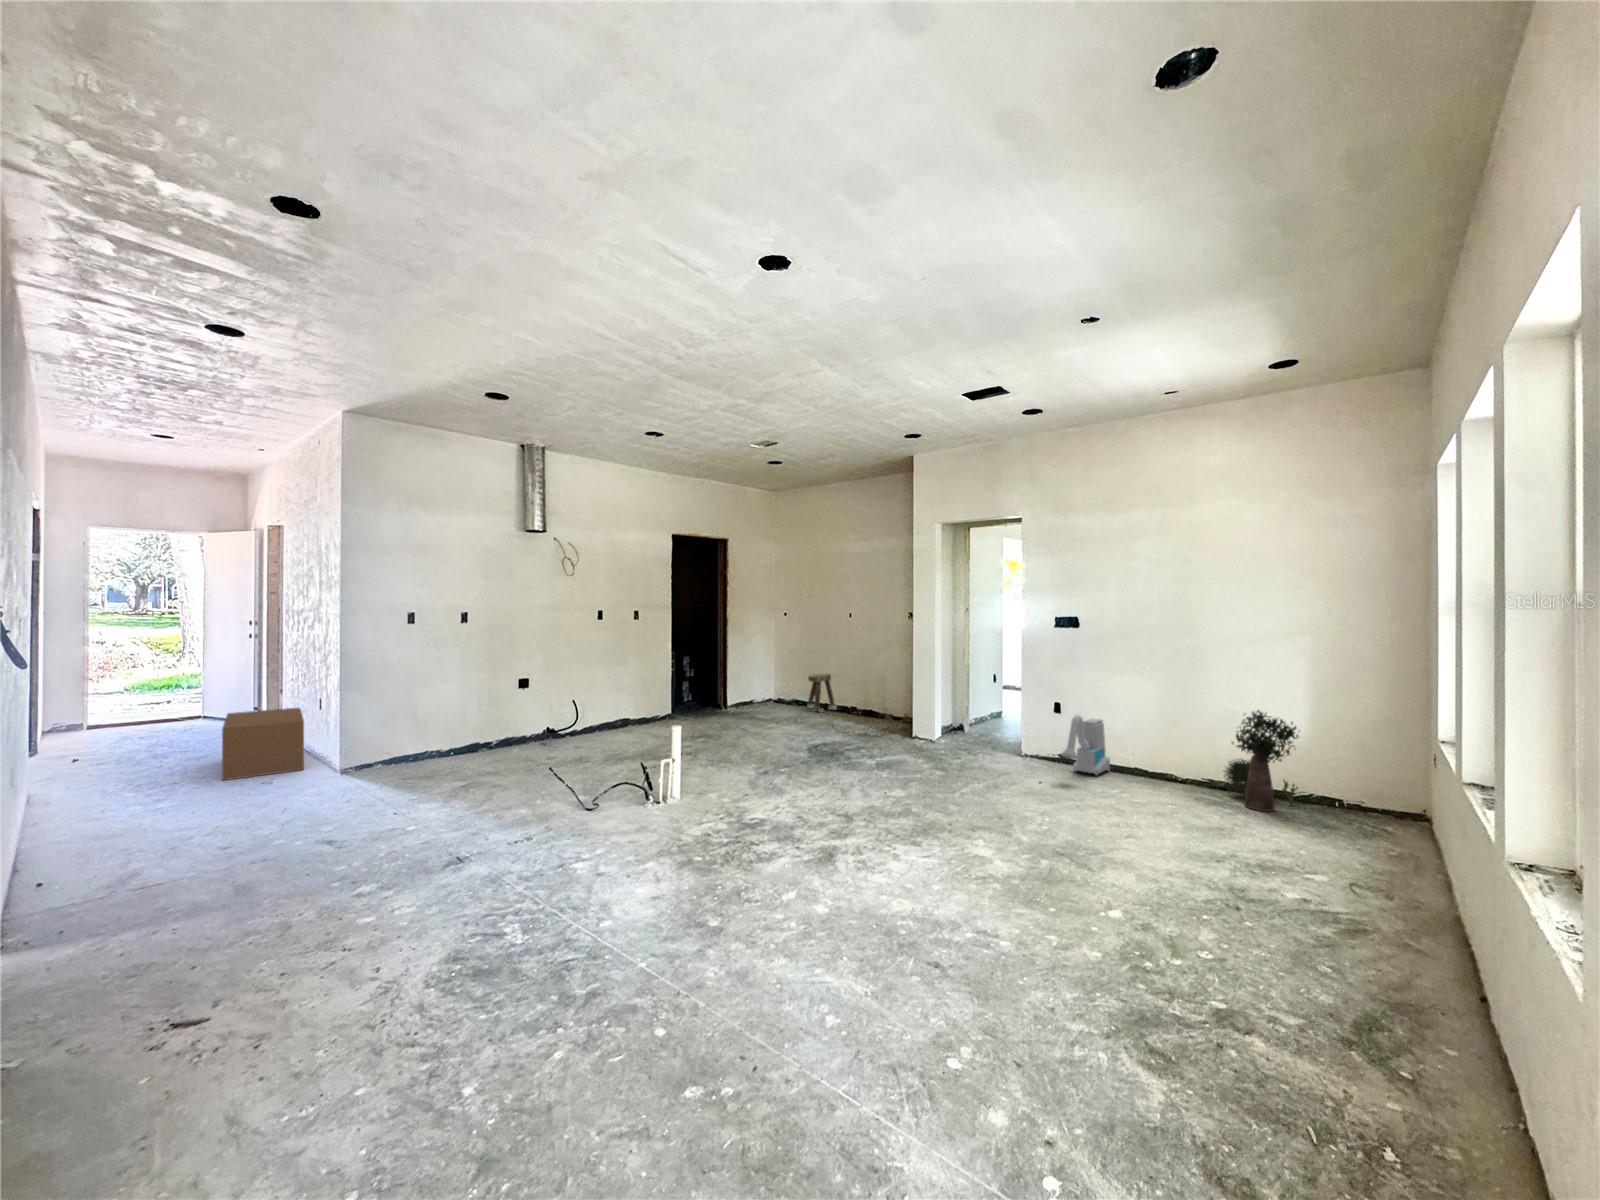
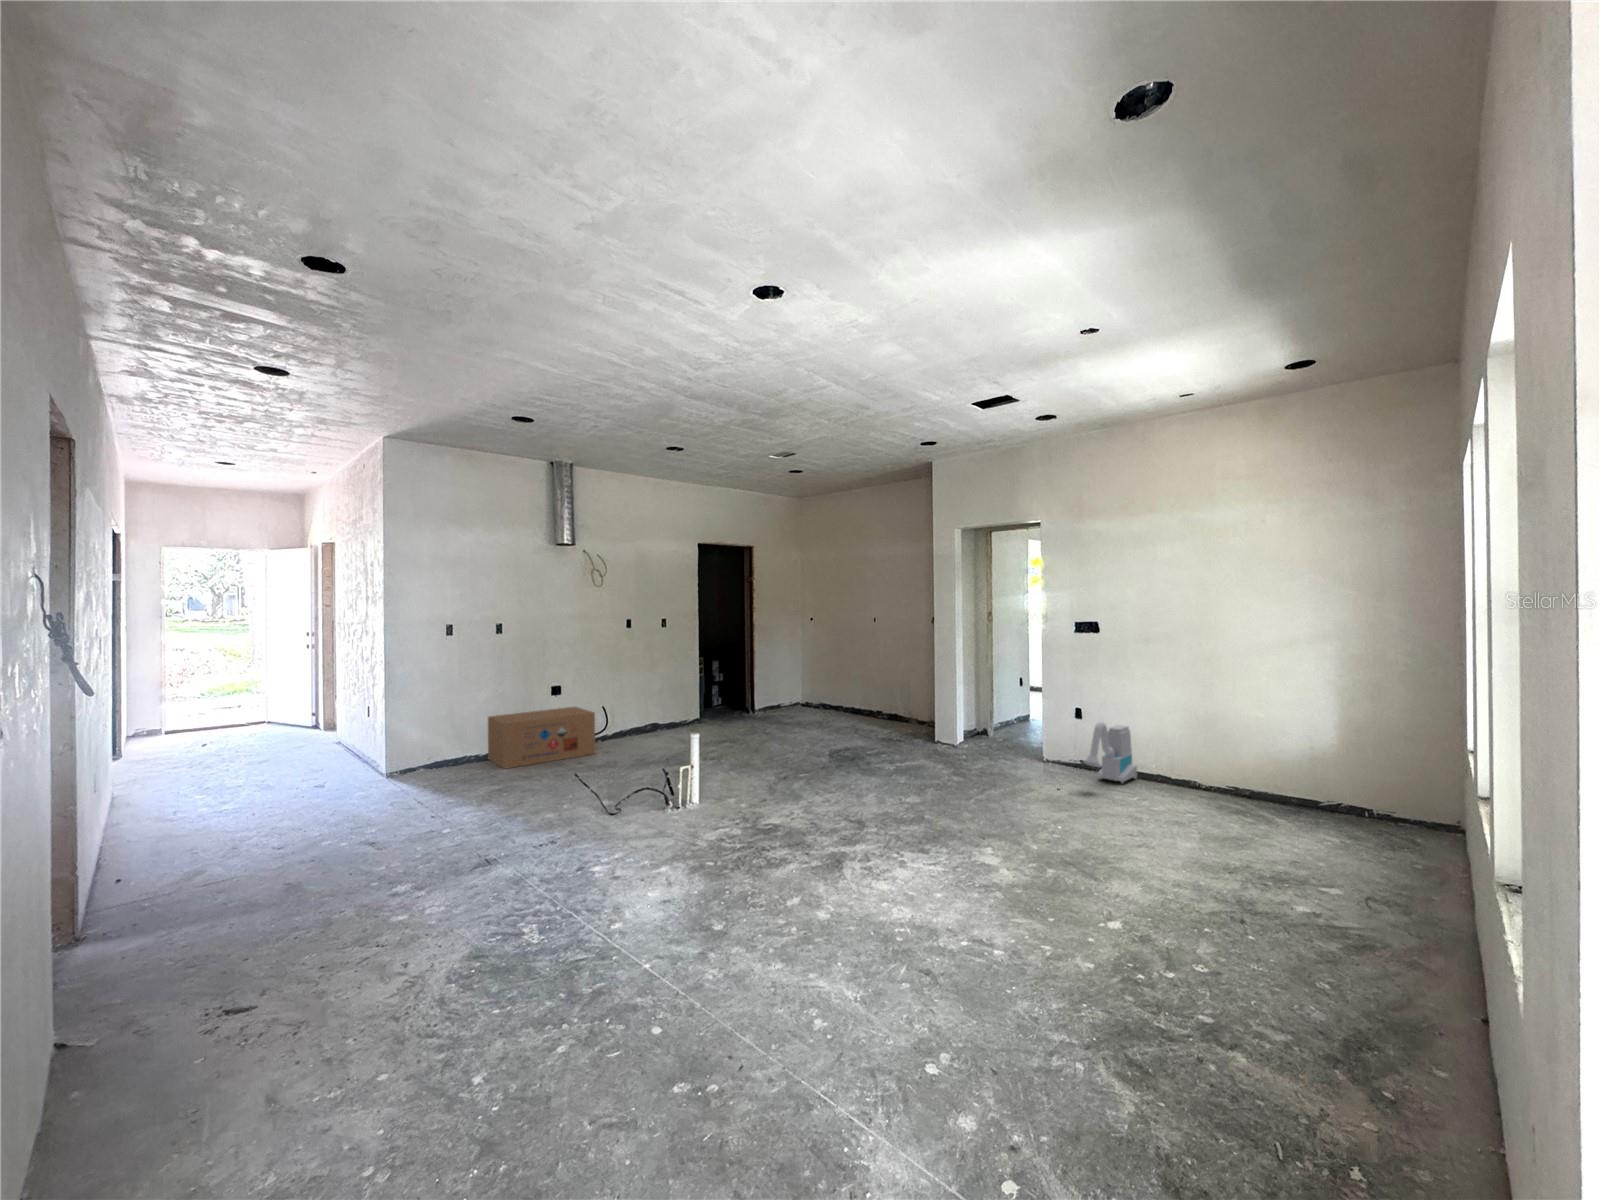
stool: present [807,674,837,712] -> none [835,678,866,717]
cardboard box: present [222,708,304,780] -> present [488,707,595,769]
potted plant: present [1223,710,1298,811] -> none [1252,716,1332,822]

